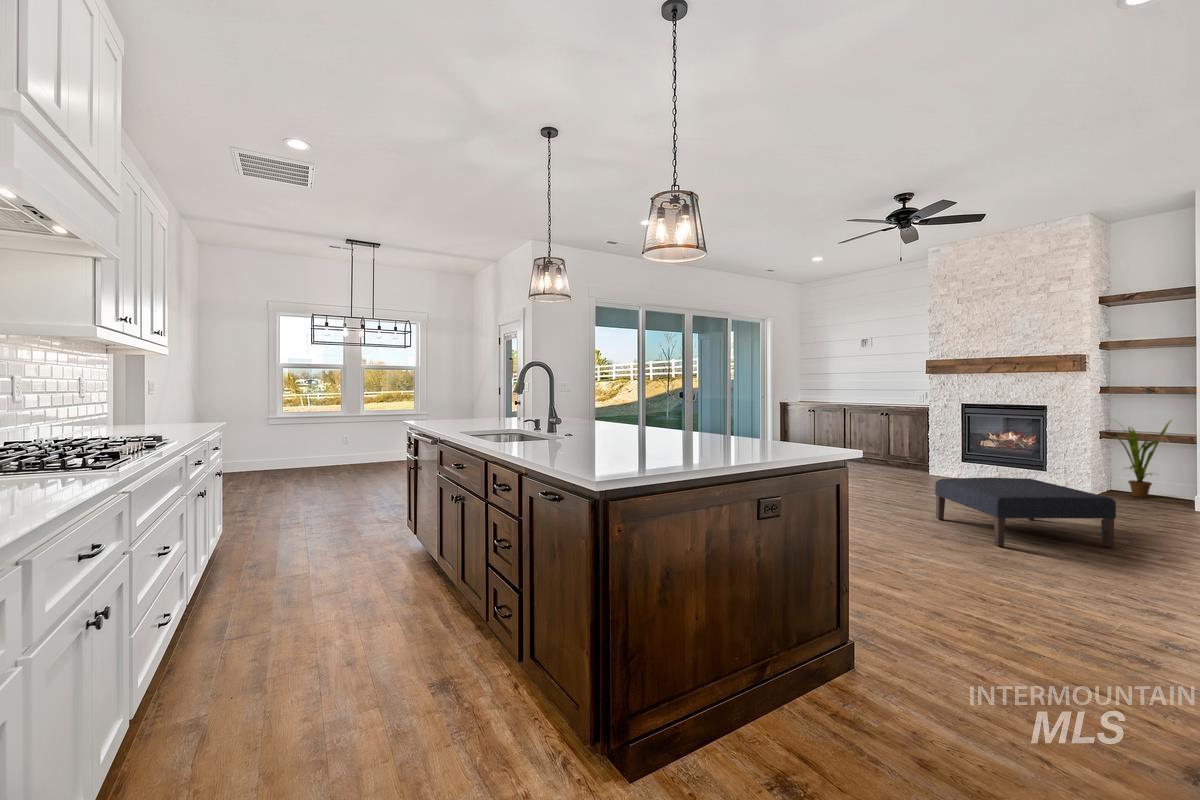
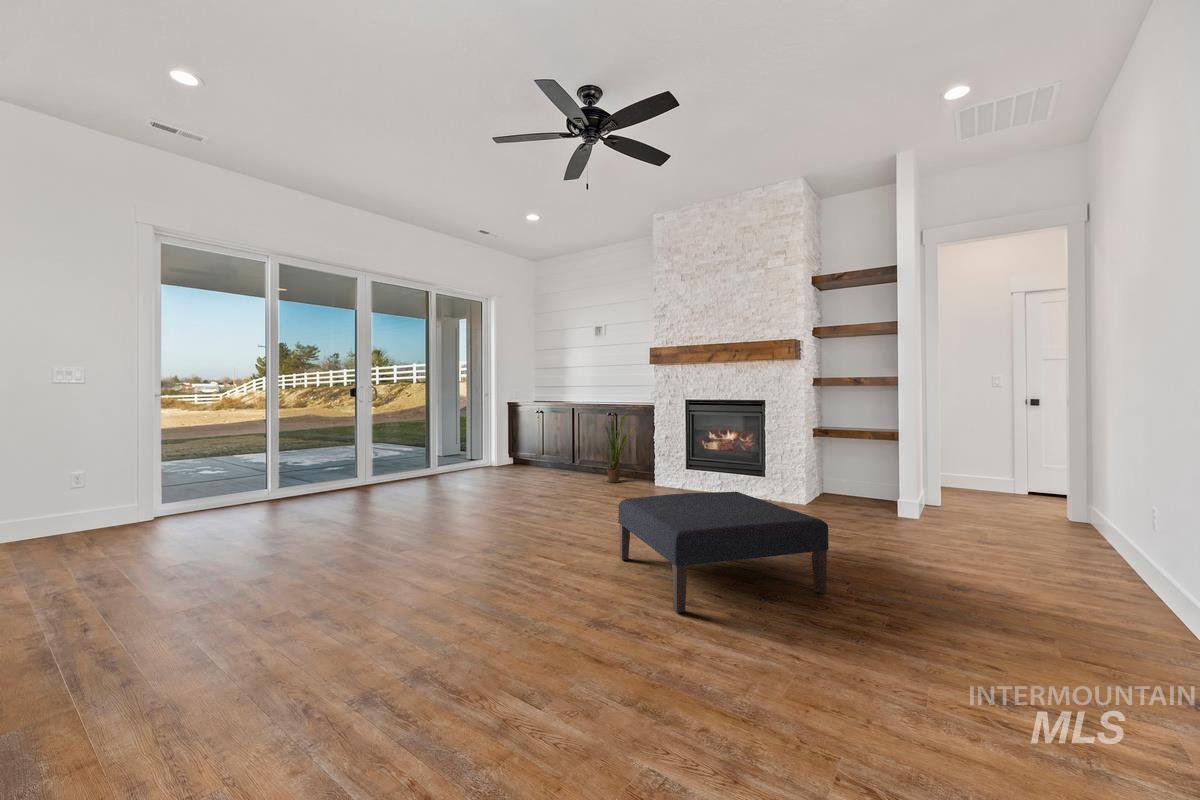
house plant: present [1117,421,1171,497] -> present [605,411,629,483]

